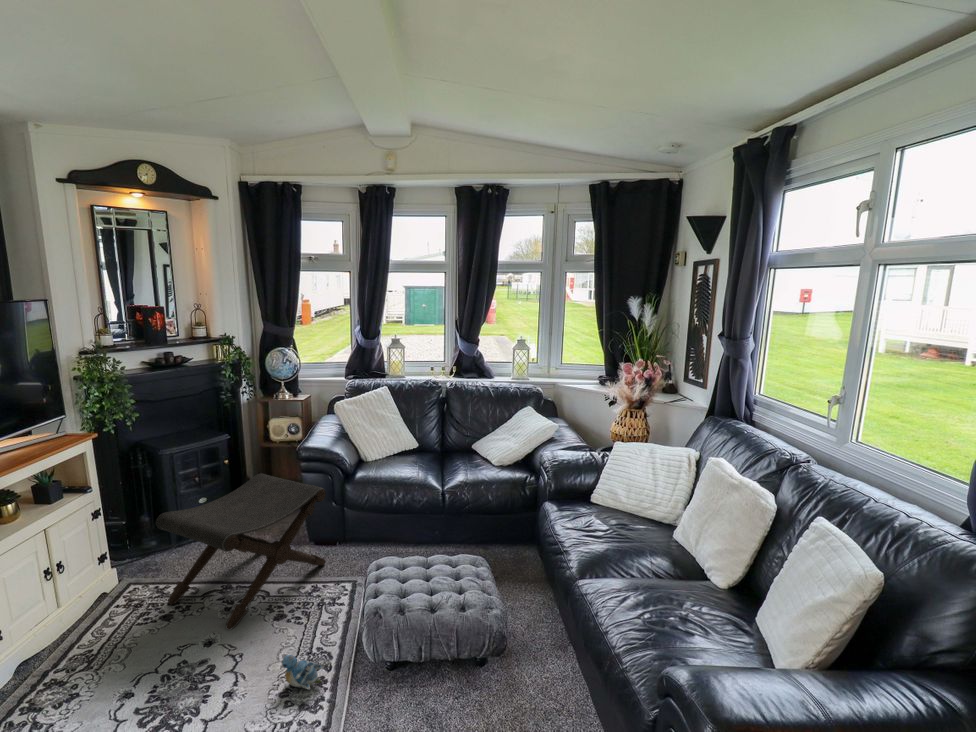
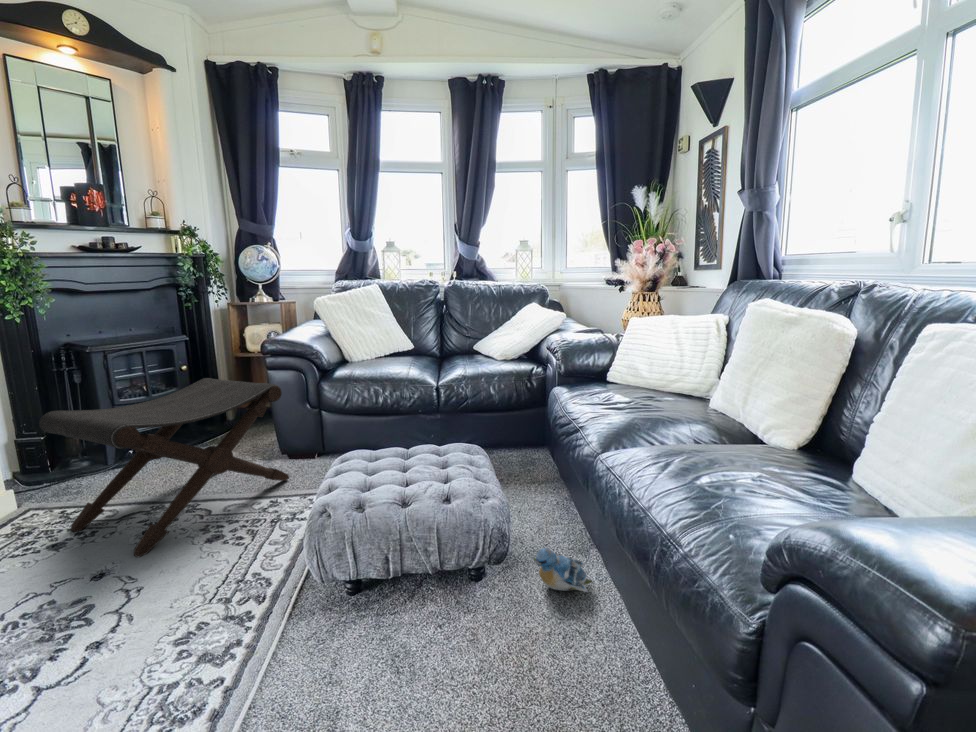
plush toy: present [282,655,323,690] -> present [534,548,593,592]

